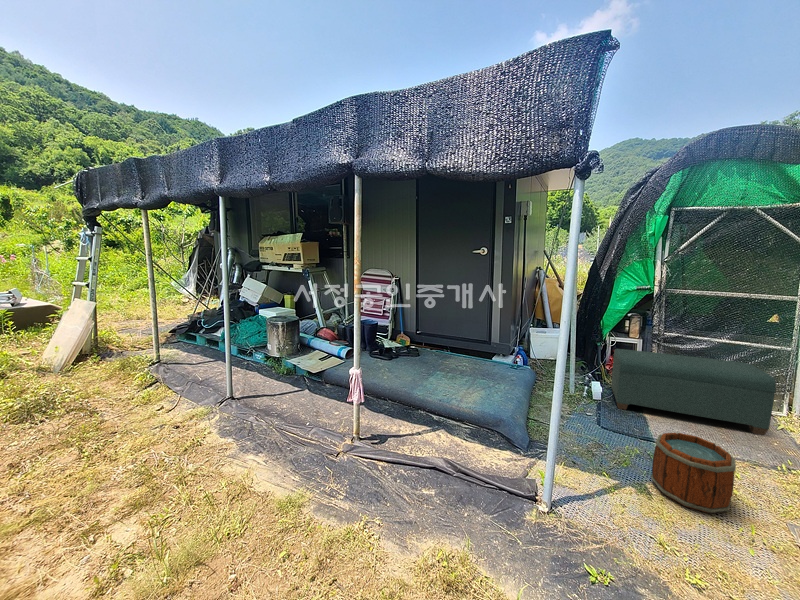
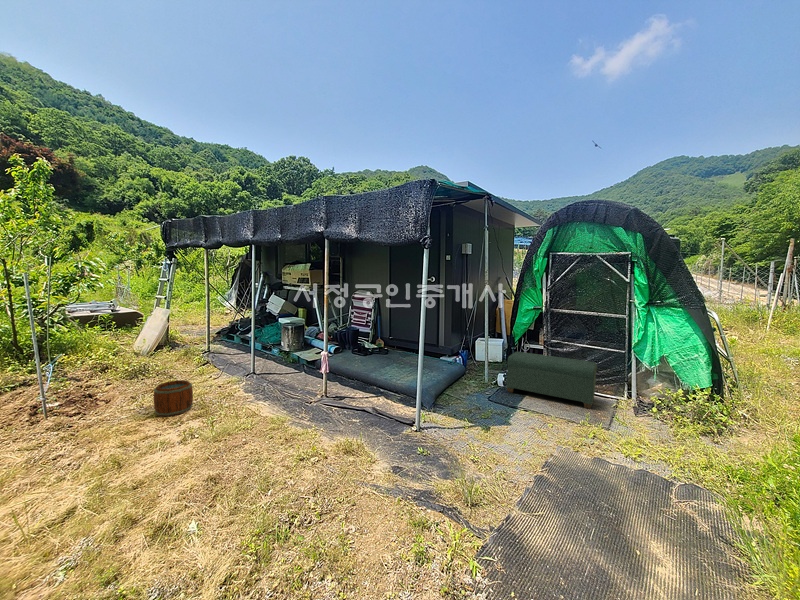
bucket: present [651,433,736,513] -> present [154,380,193,416]

